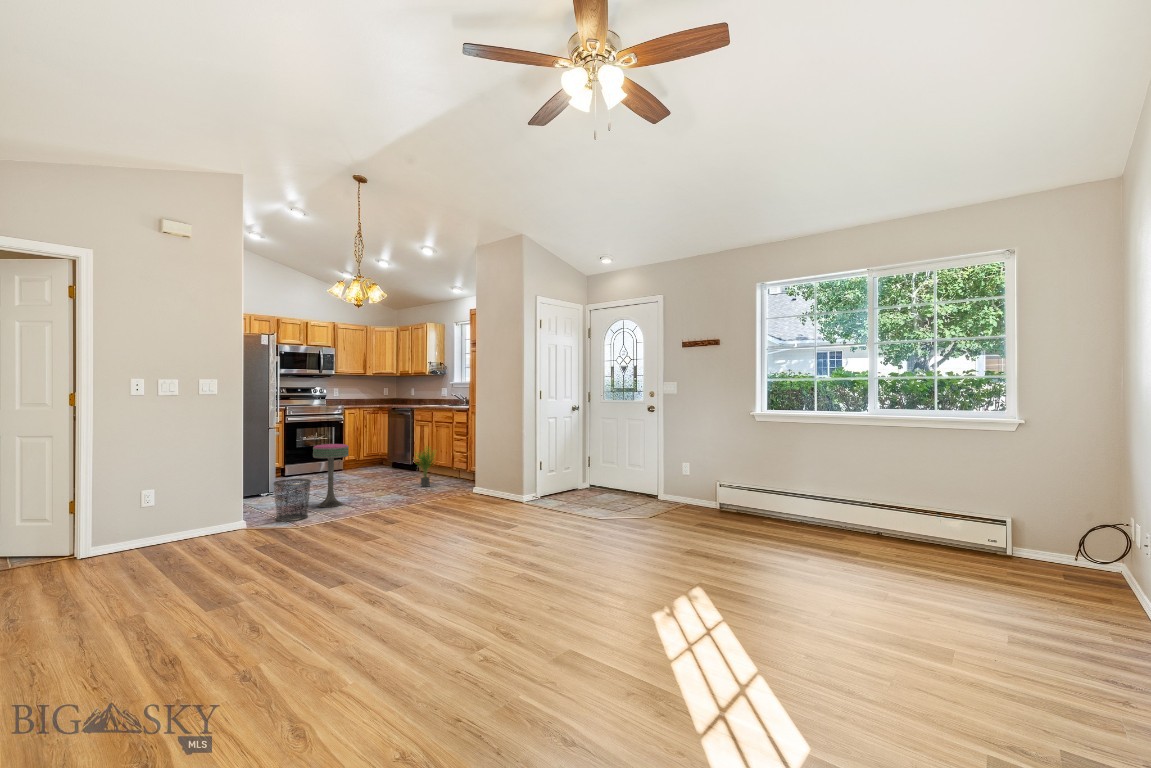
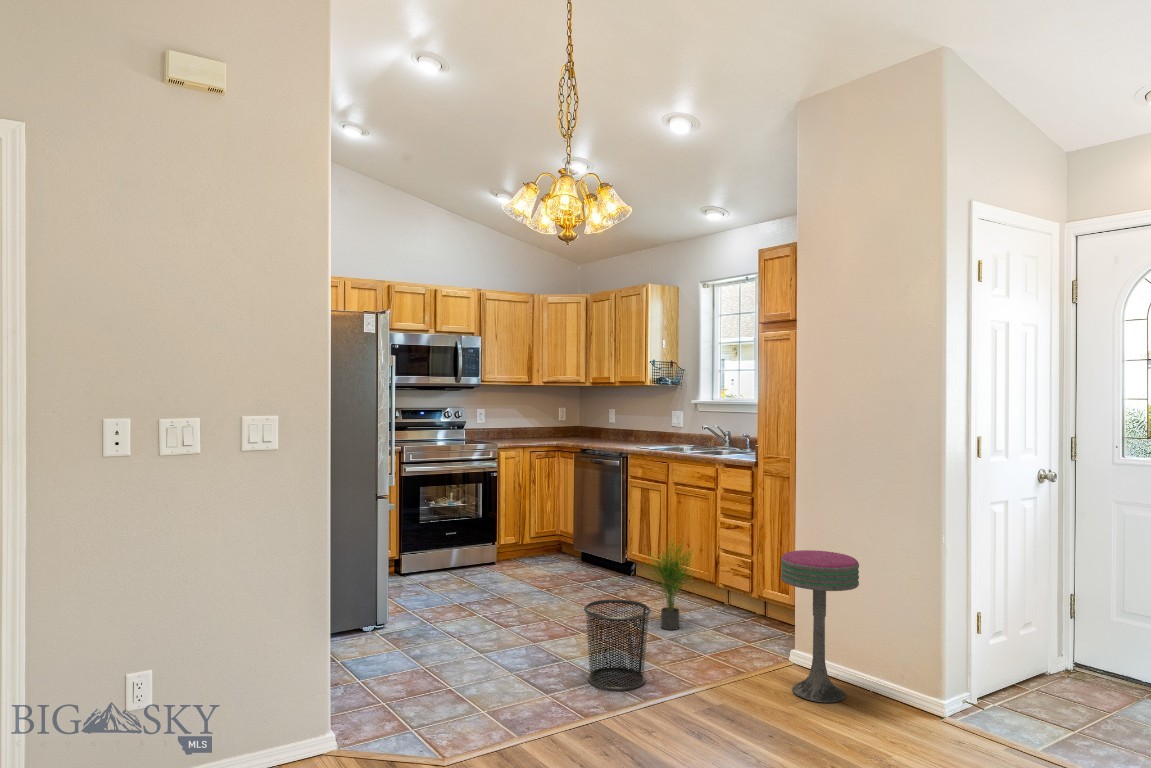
bar stool: present [313,444,349,507] -> present [781,550,859,703]
waste bin: present [273,479,311,521] -> present [584,599,651,690]

